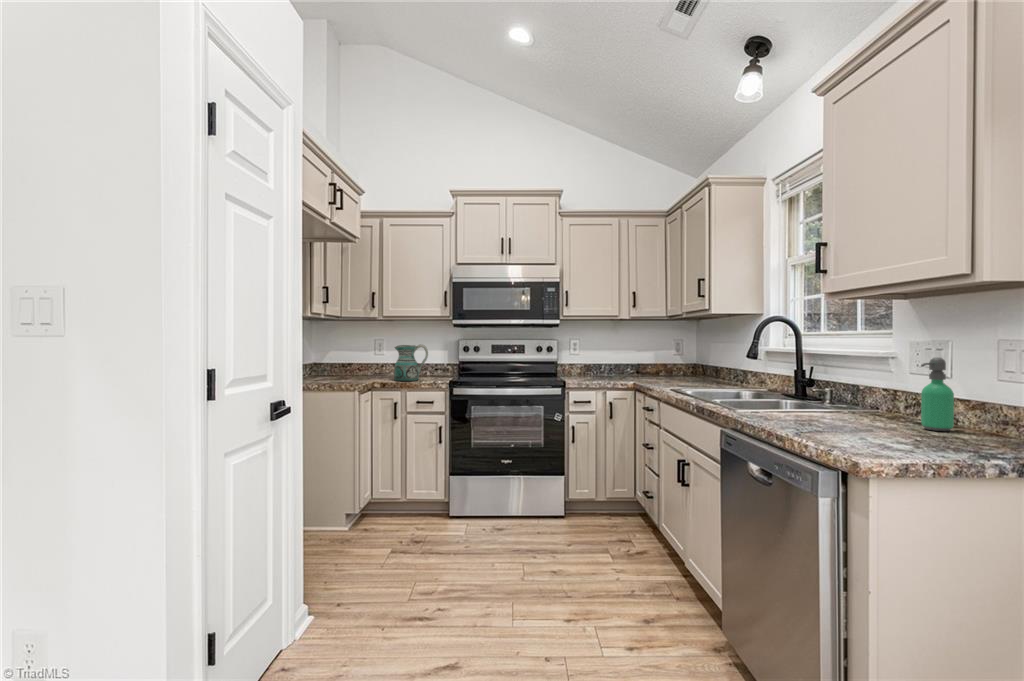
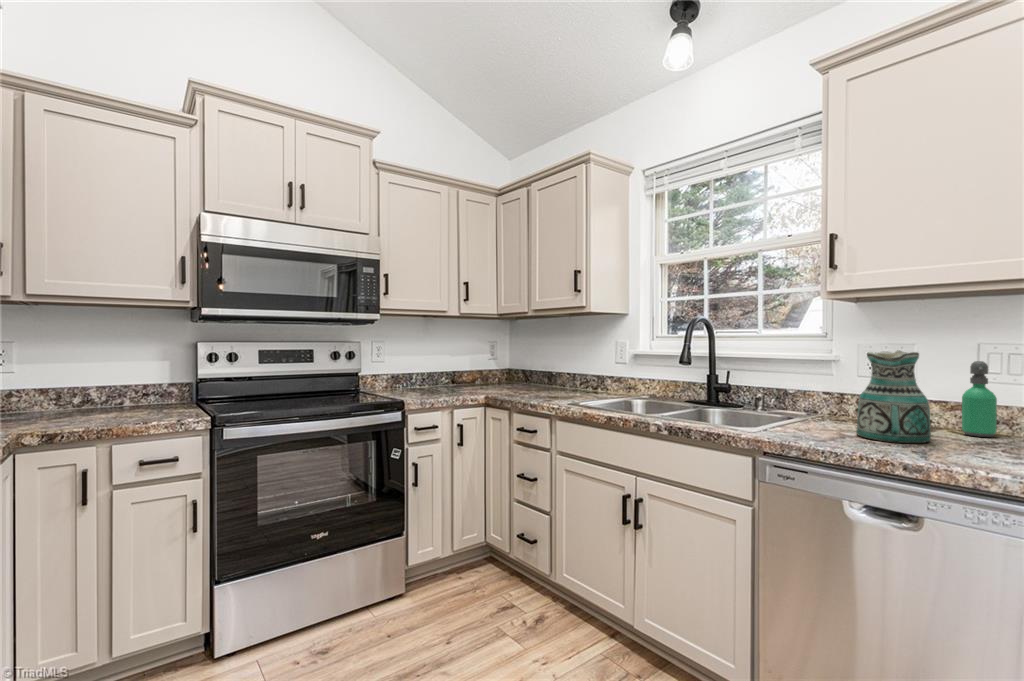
ceramic pitcher: present [394,344,428,381] -> present [856,351,931,443]

